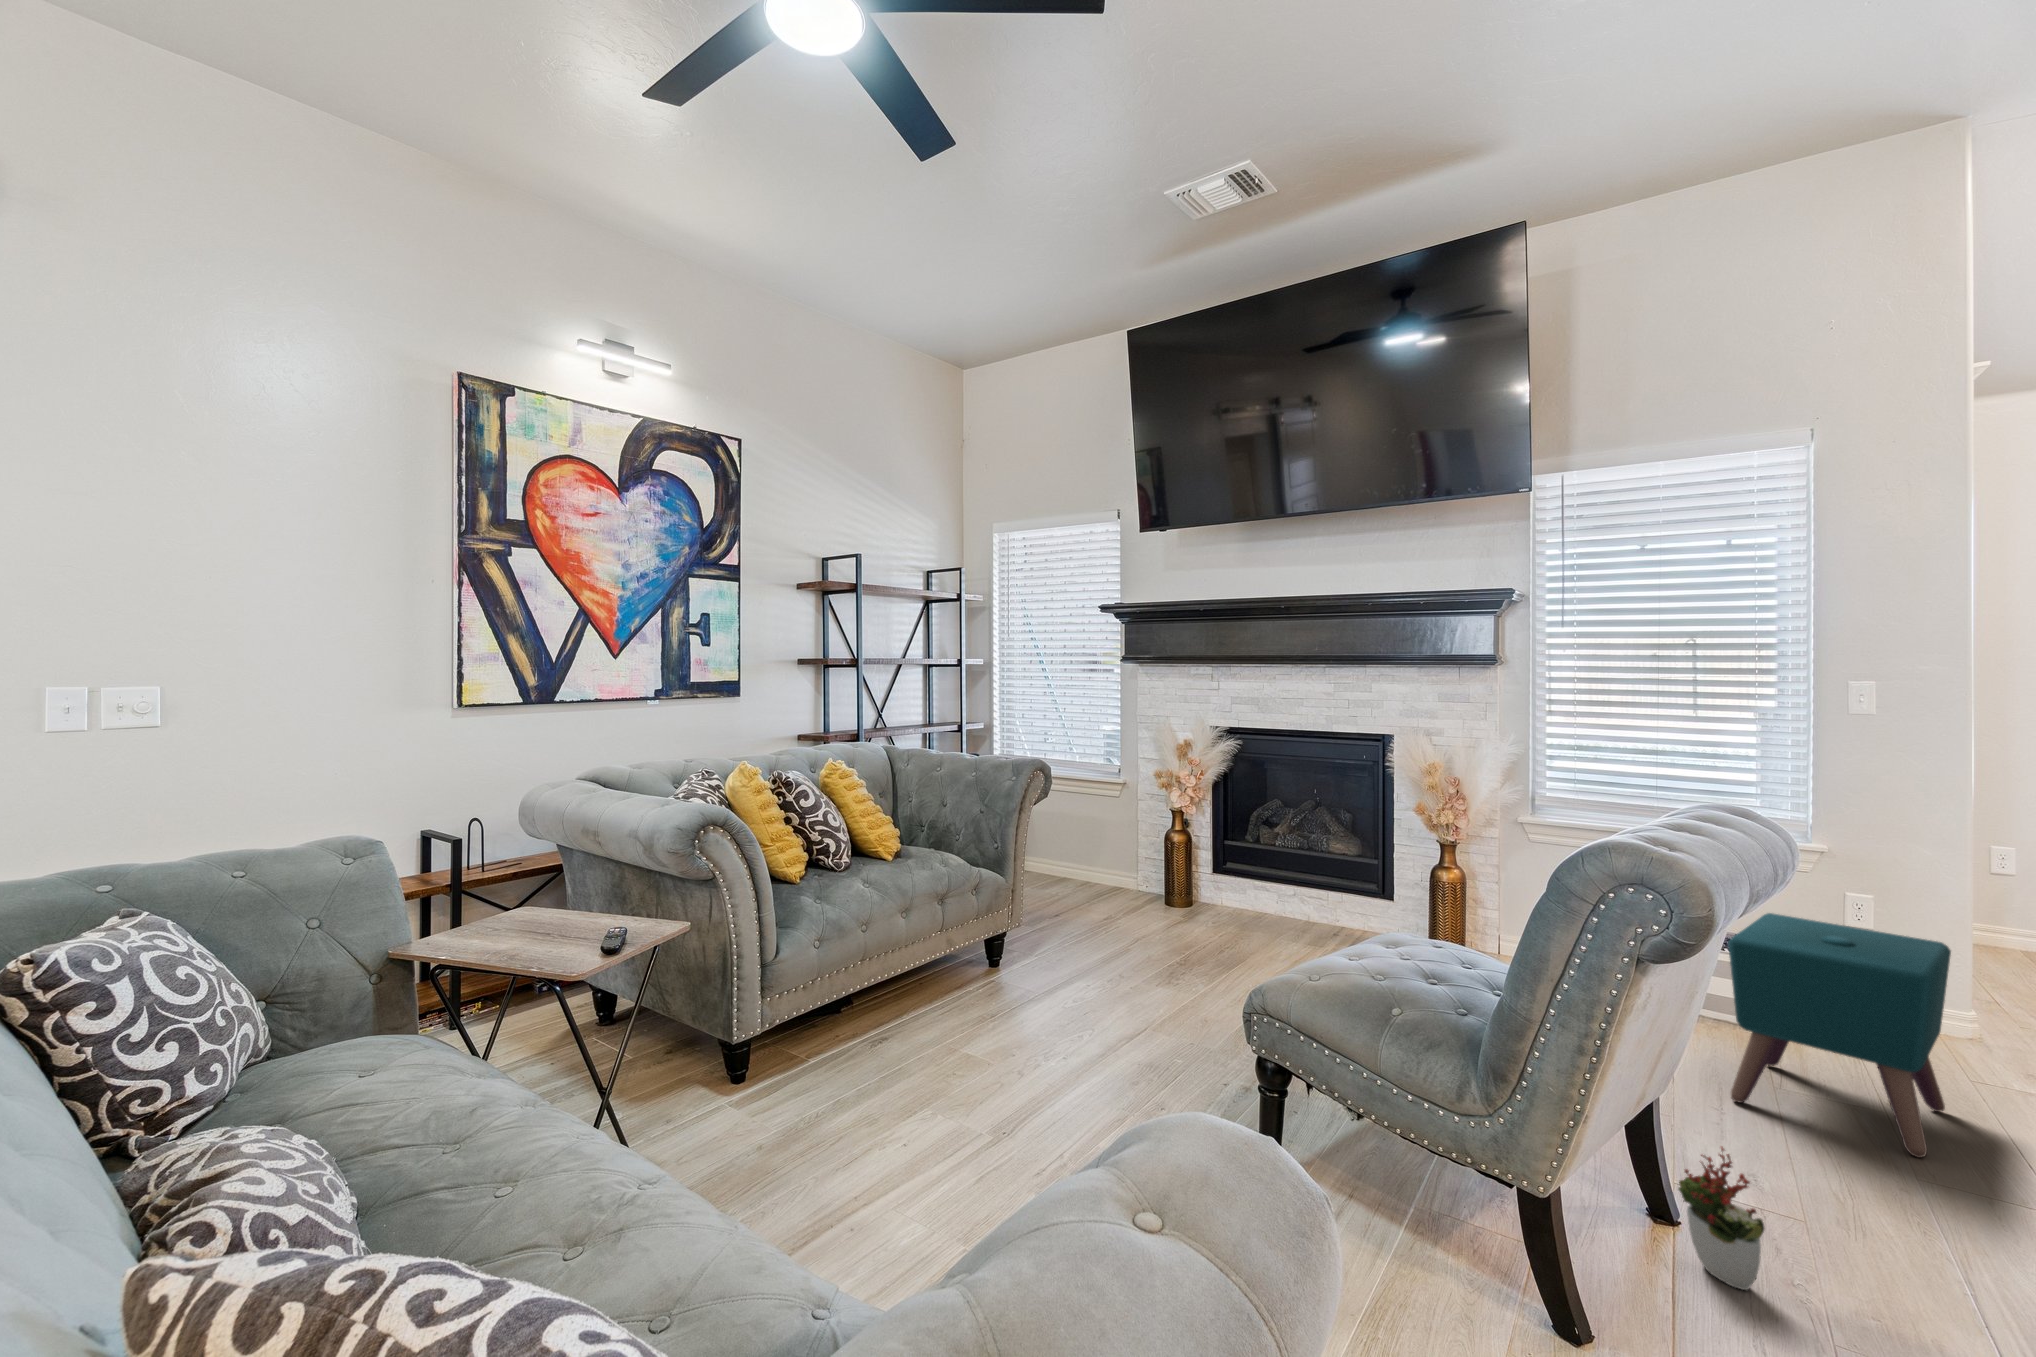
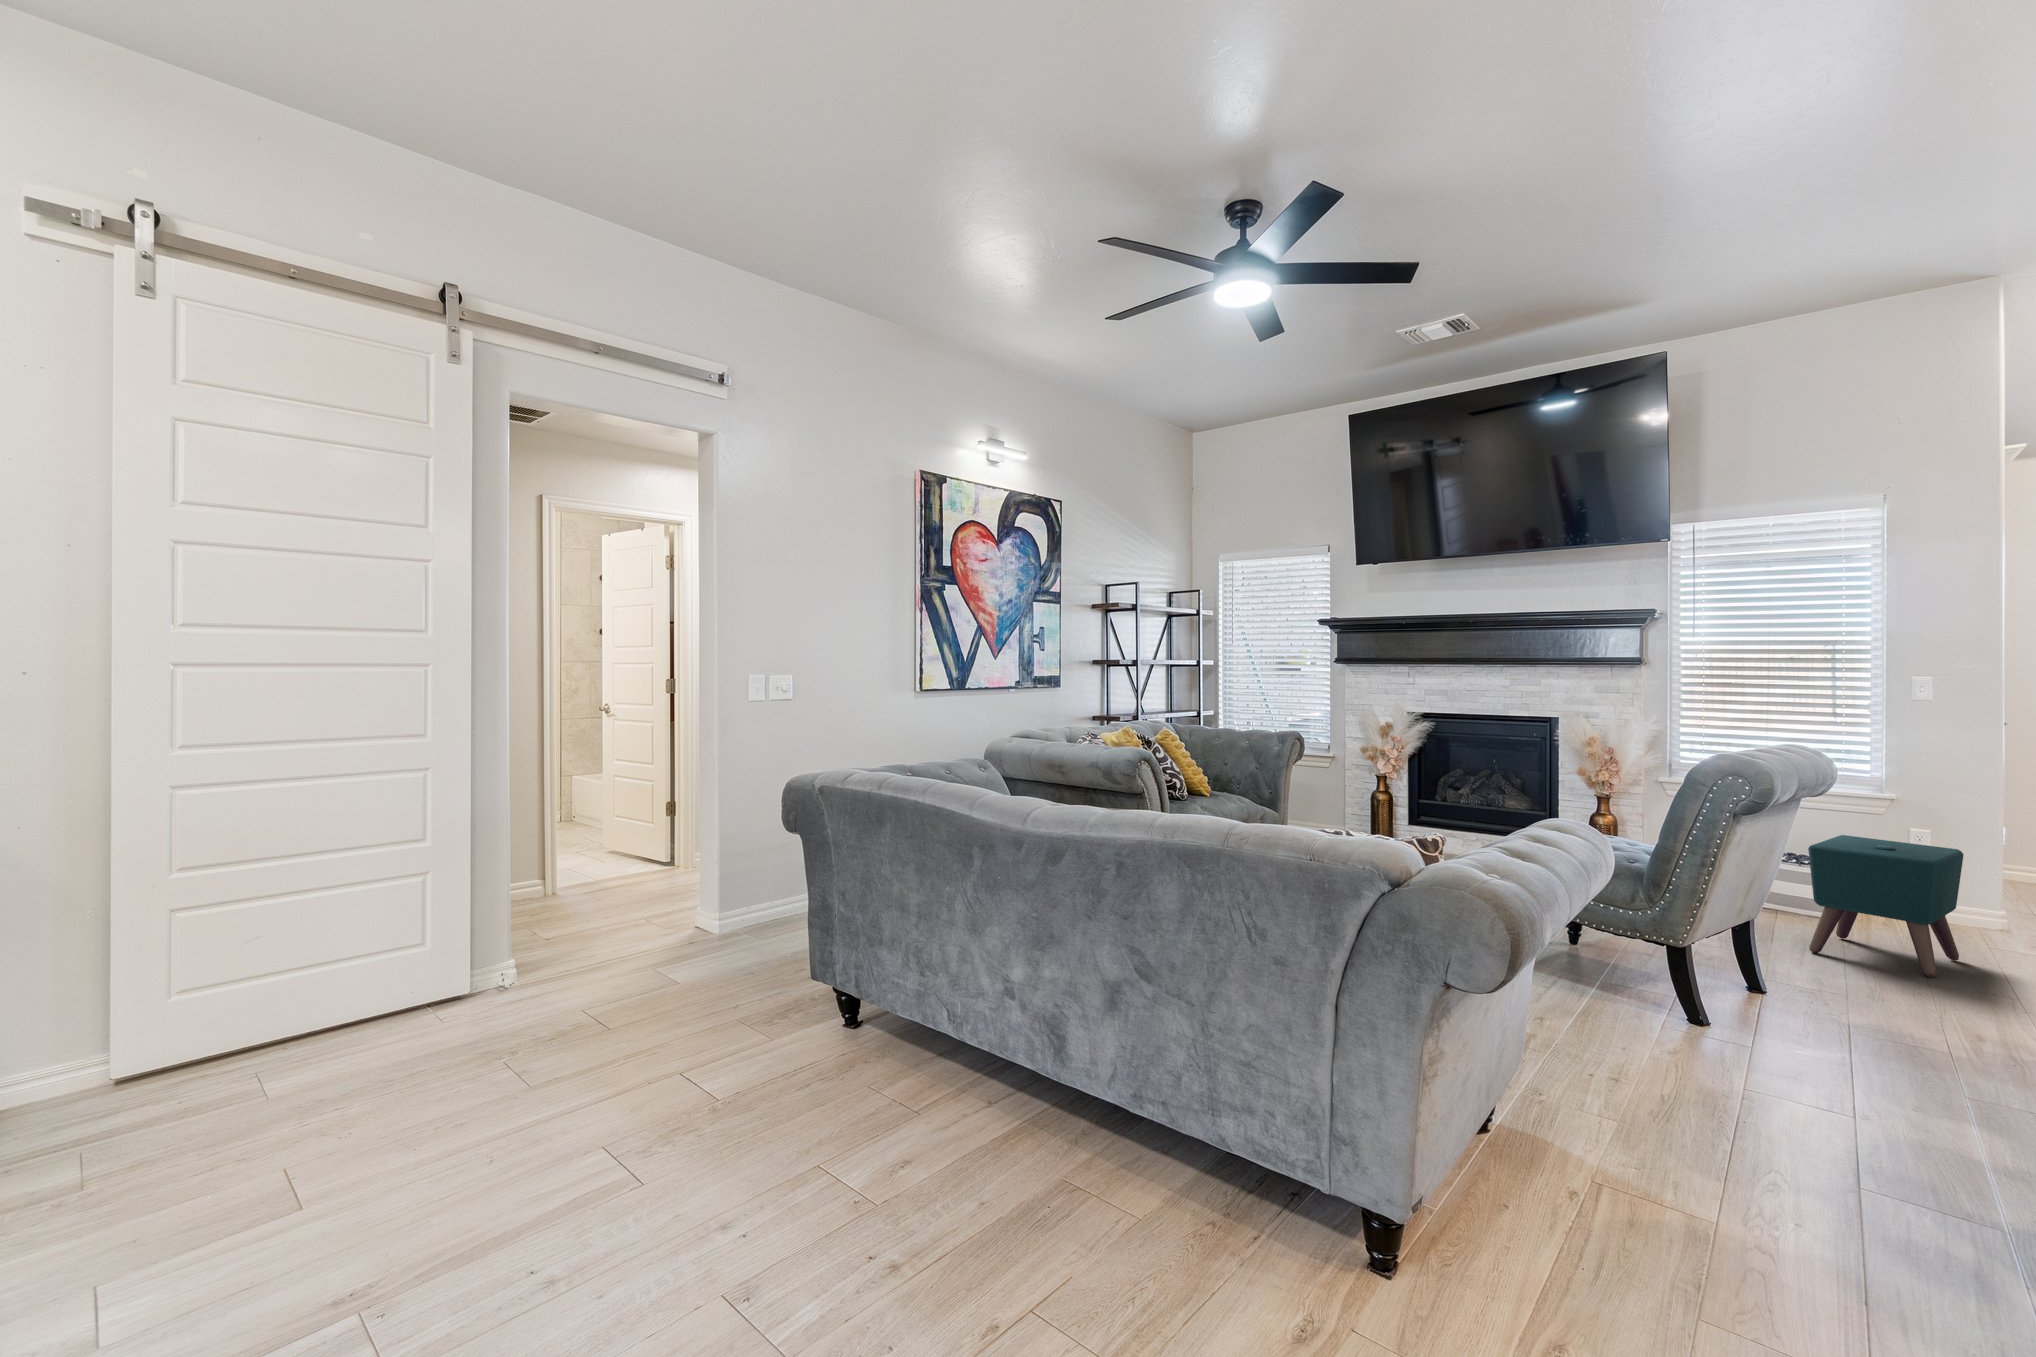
decorative plant: present [1678,1147,1765,1290] -> none [1763,940,1812,1017]

